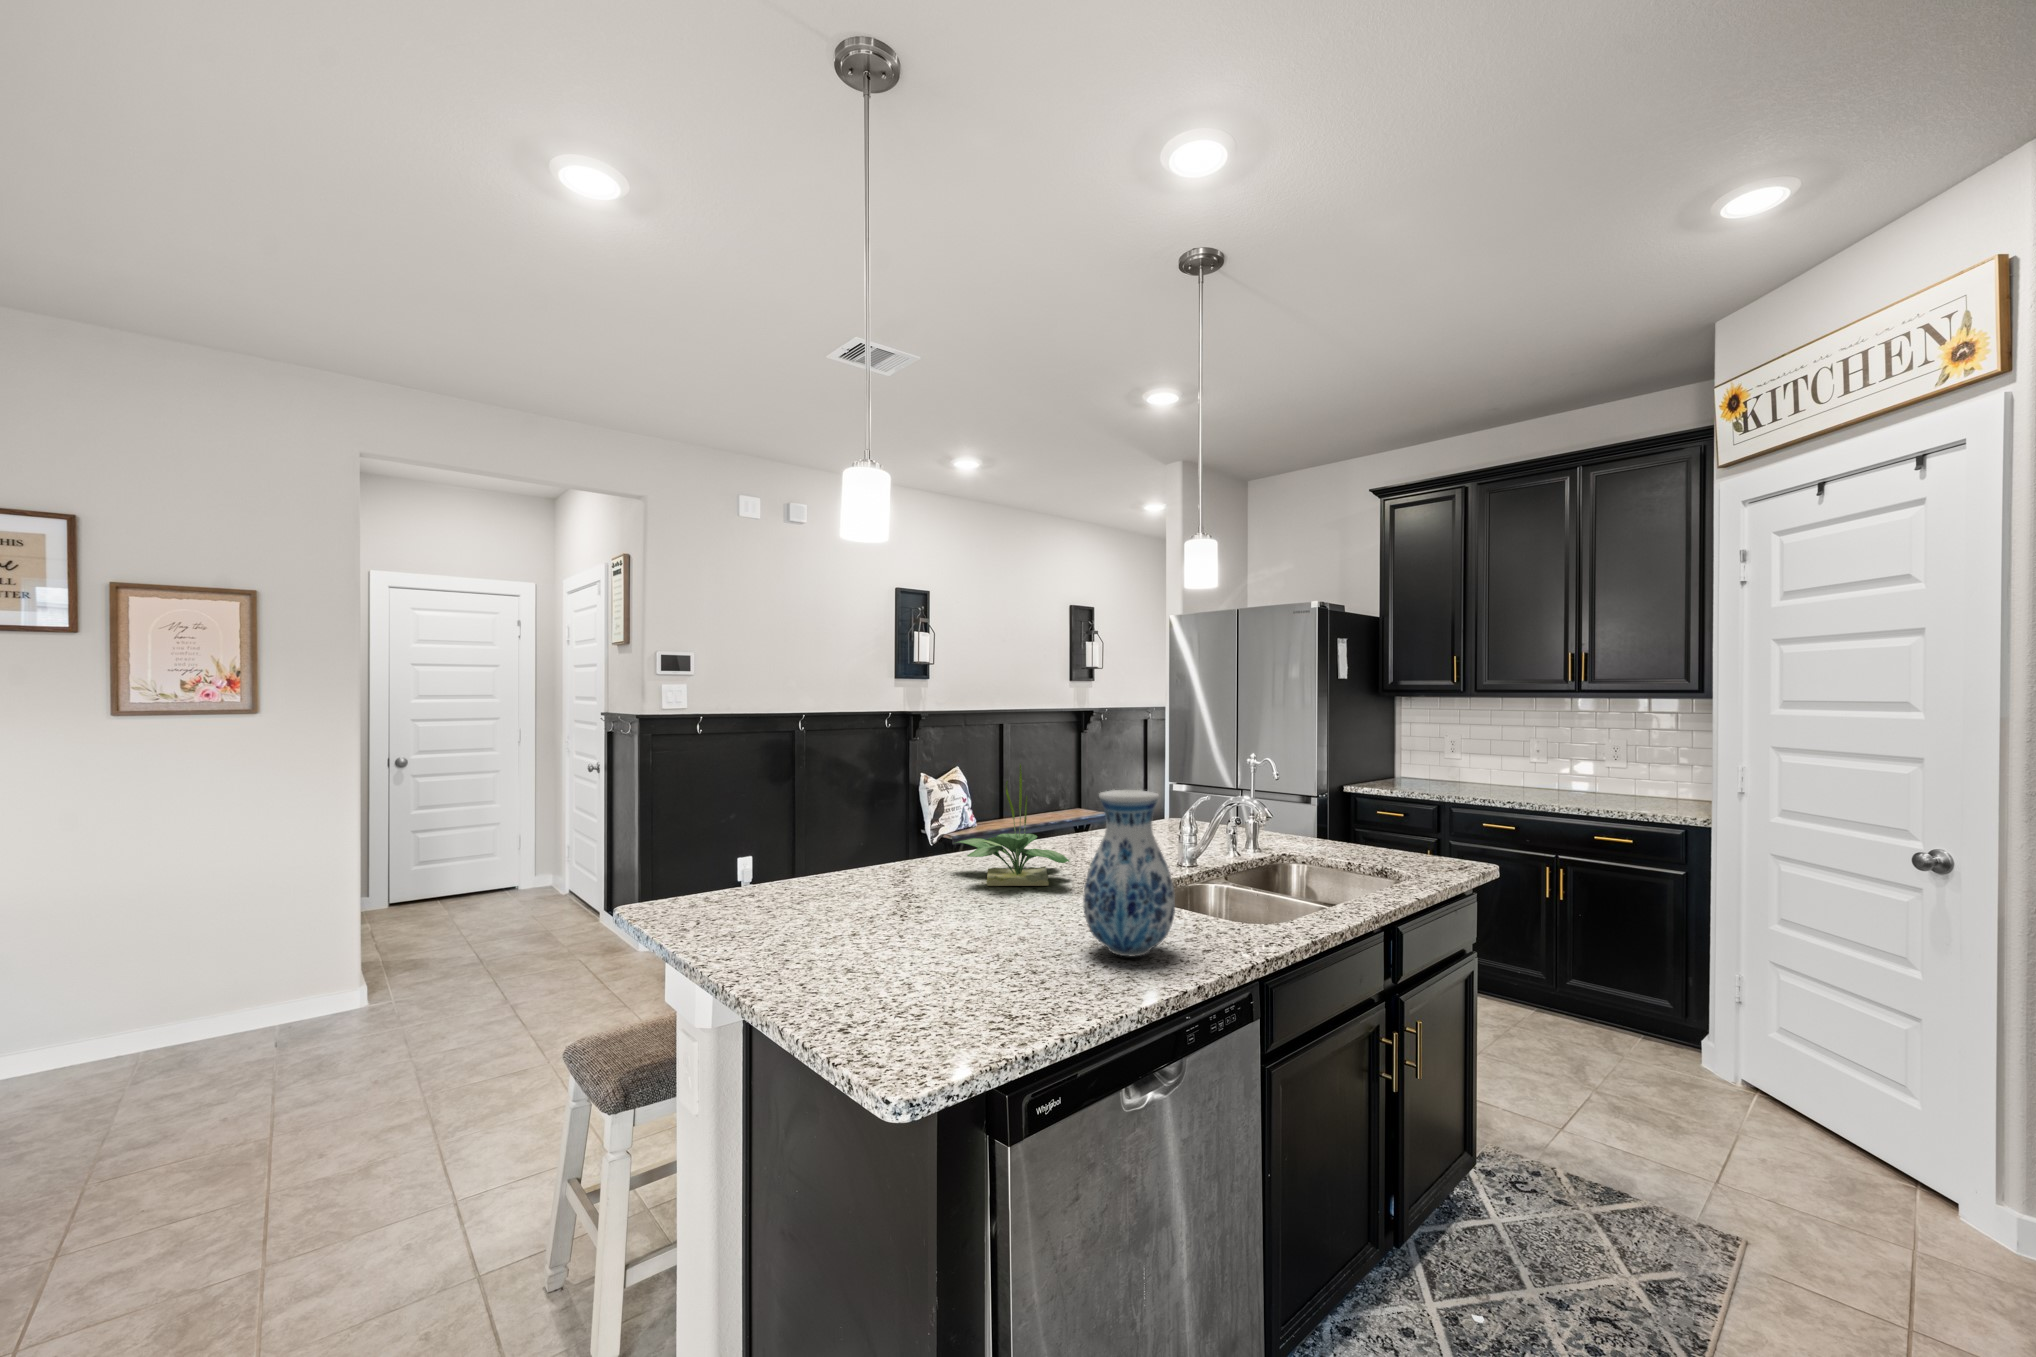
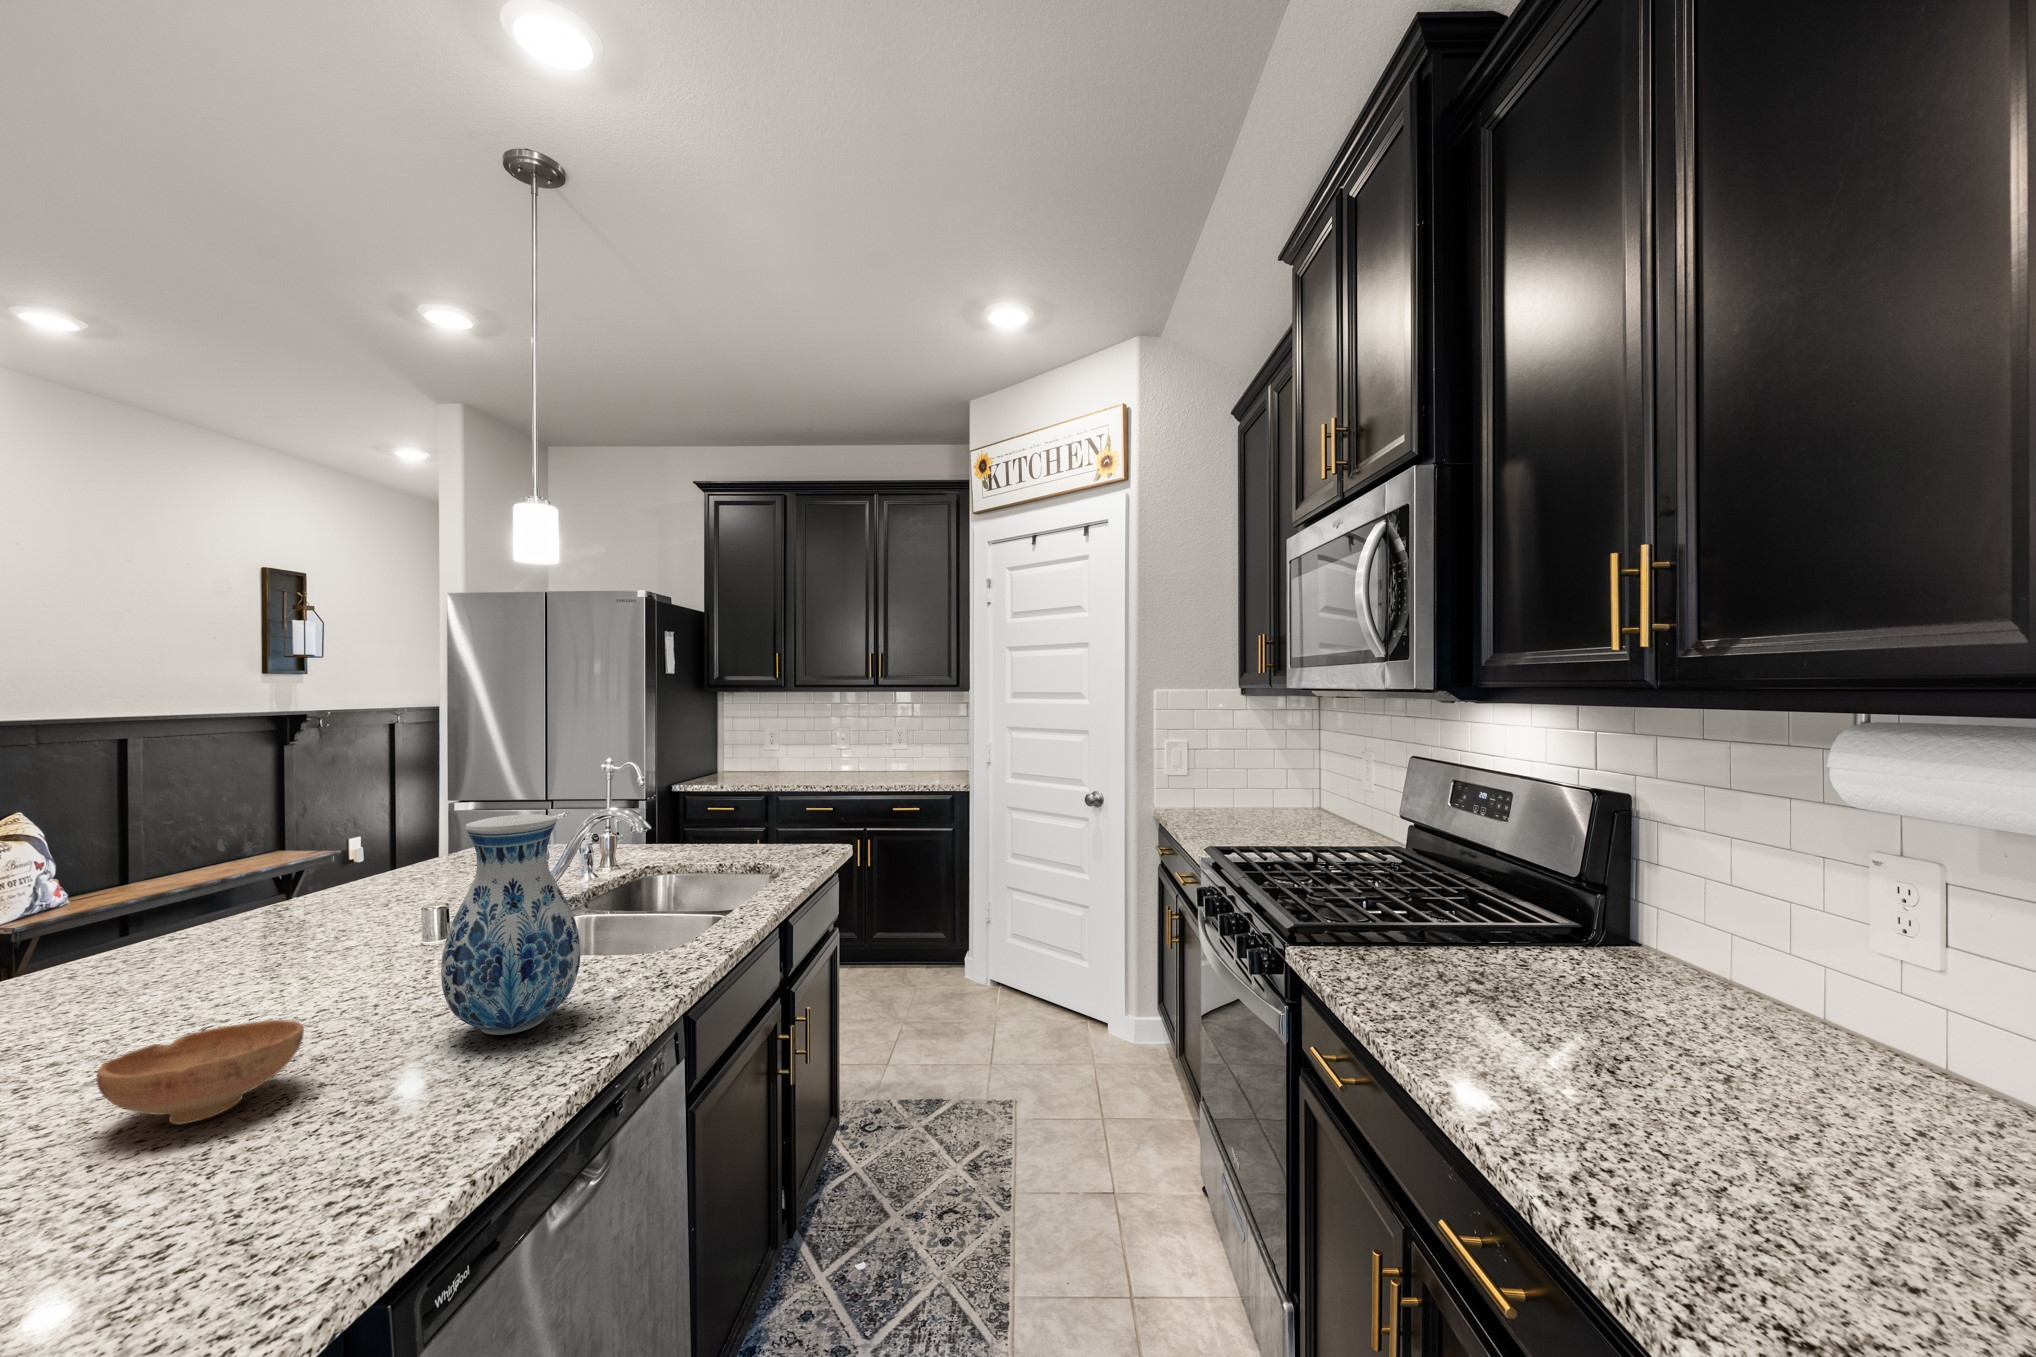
potted plant: present [955,765,1069,886] -> none [123,799,372,990]
bowl: none [915,904,1007,957] -> present [96,1020,304,1125]

